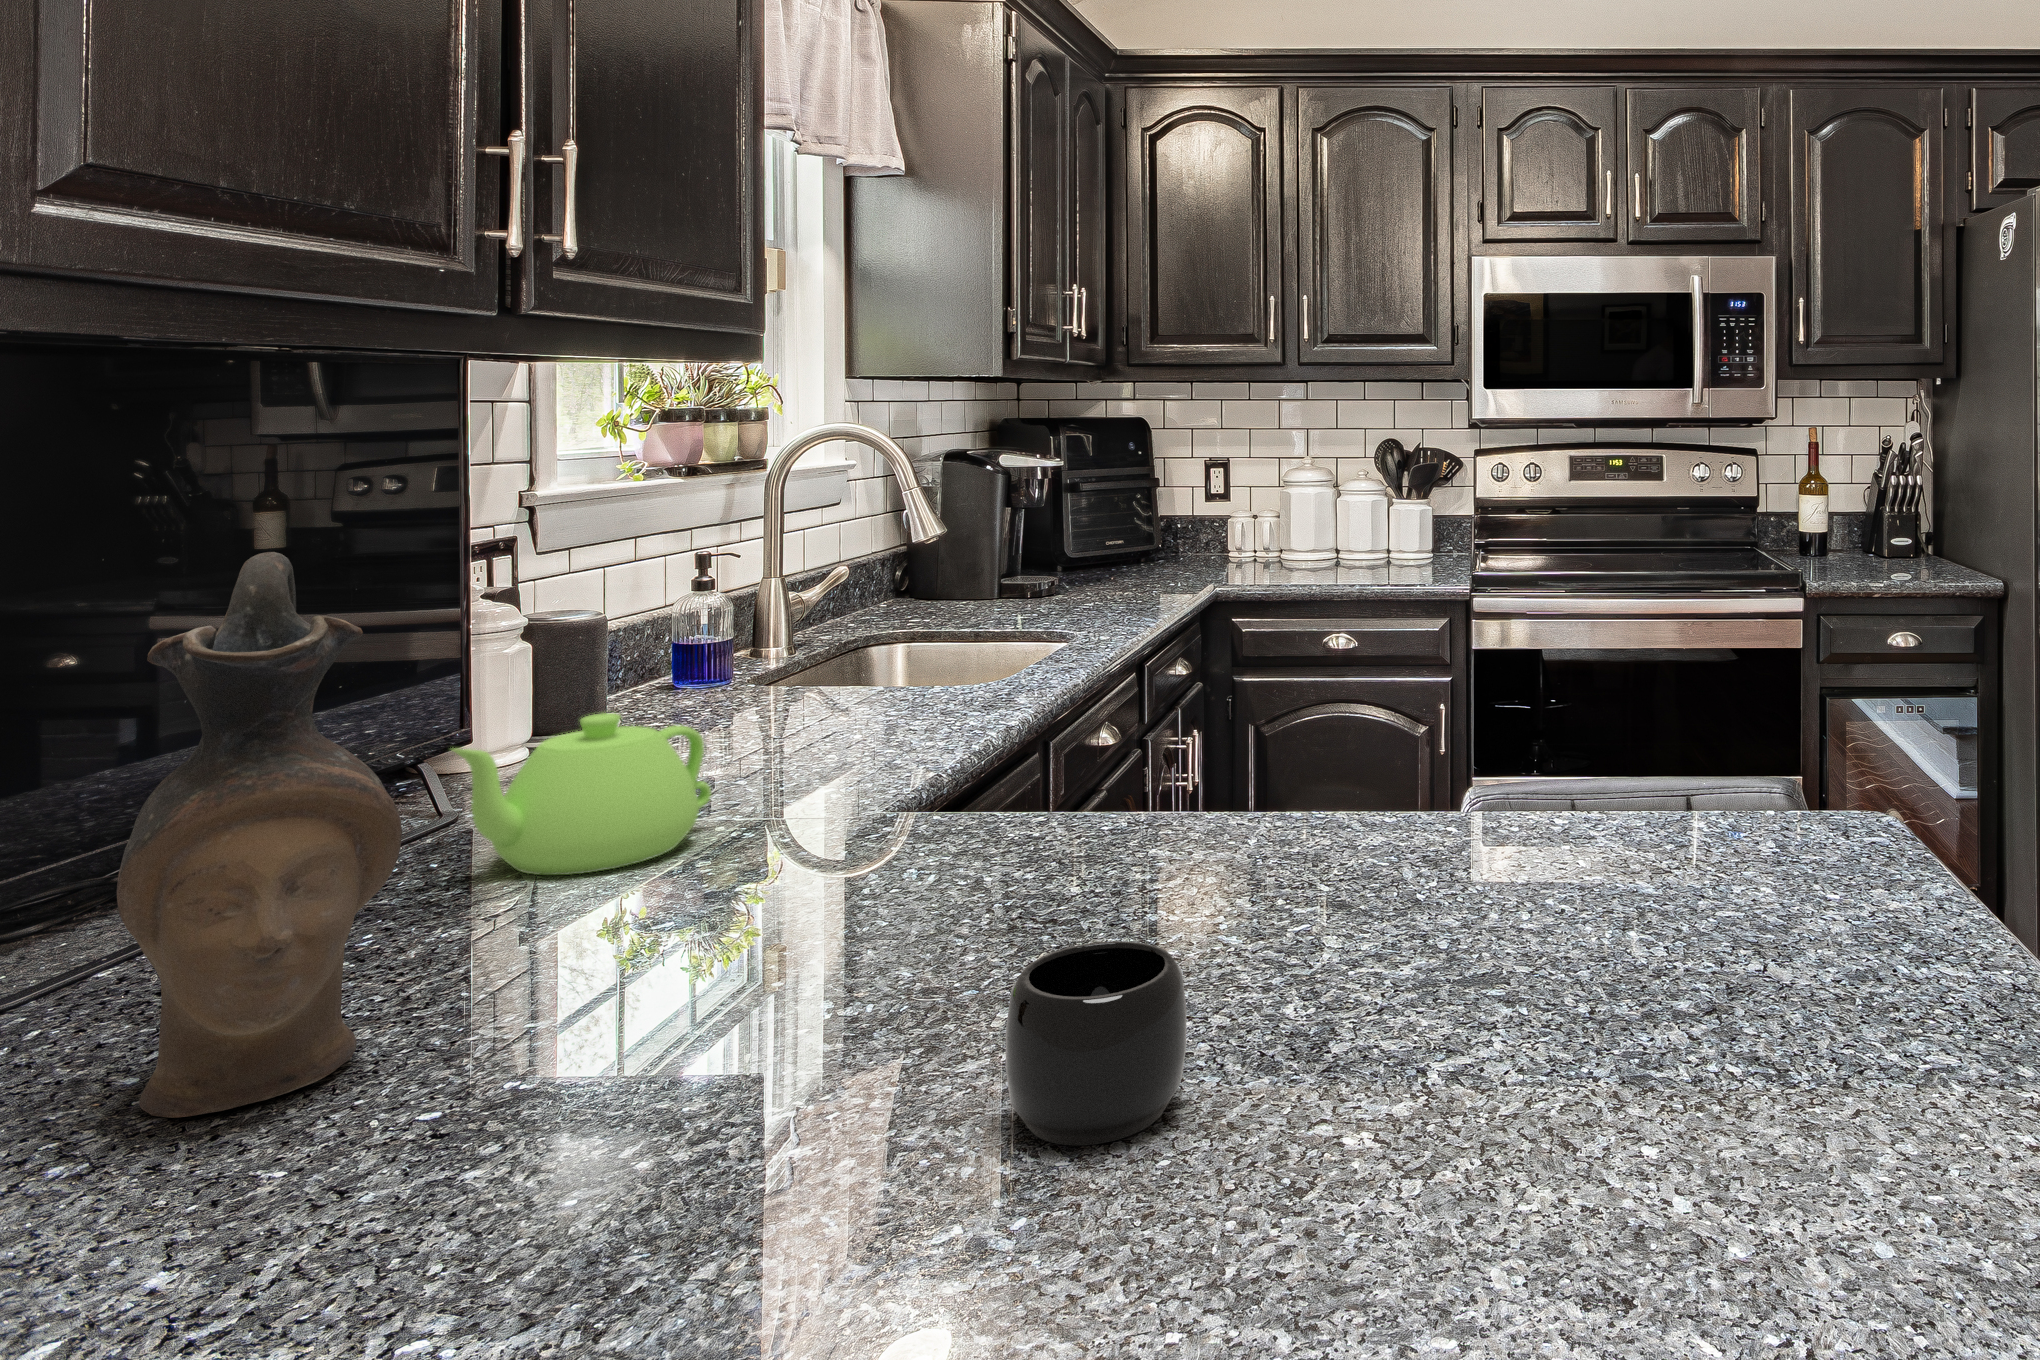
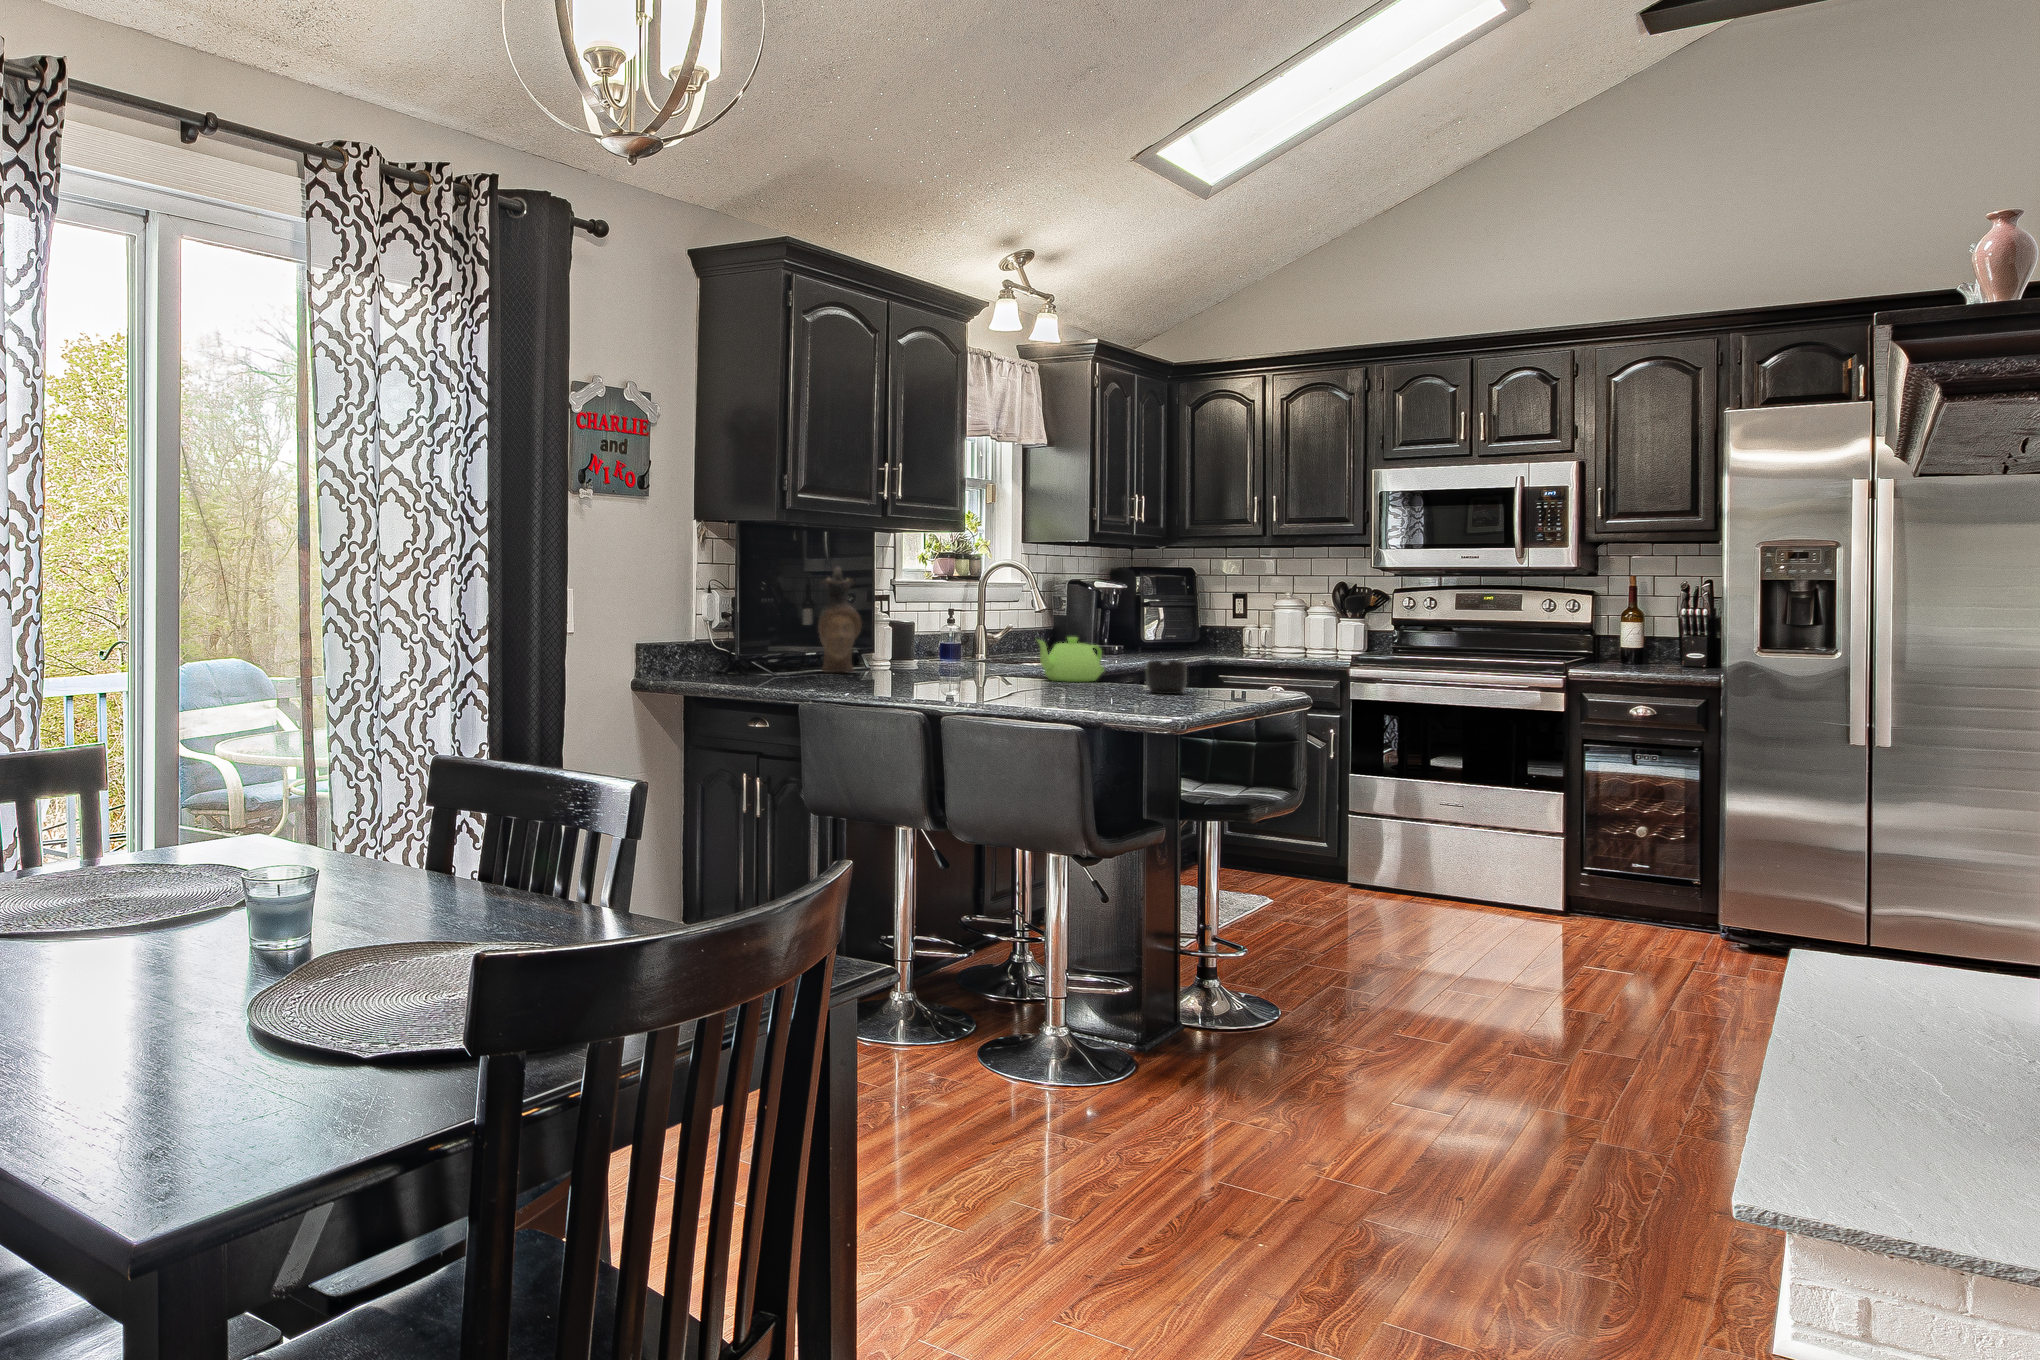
teapot: present [452,713,711,875] -> present [1037,637,1104,682]
mug: present [1005,941,1186,1146] -> present [1146,660,1187,694]

